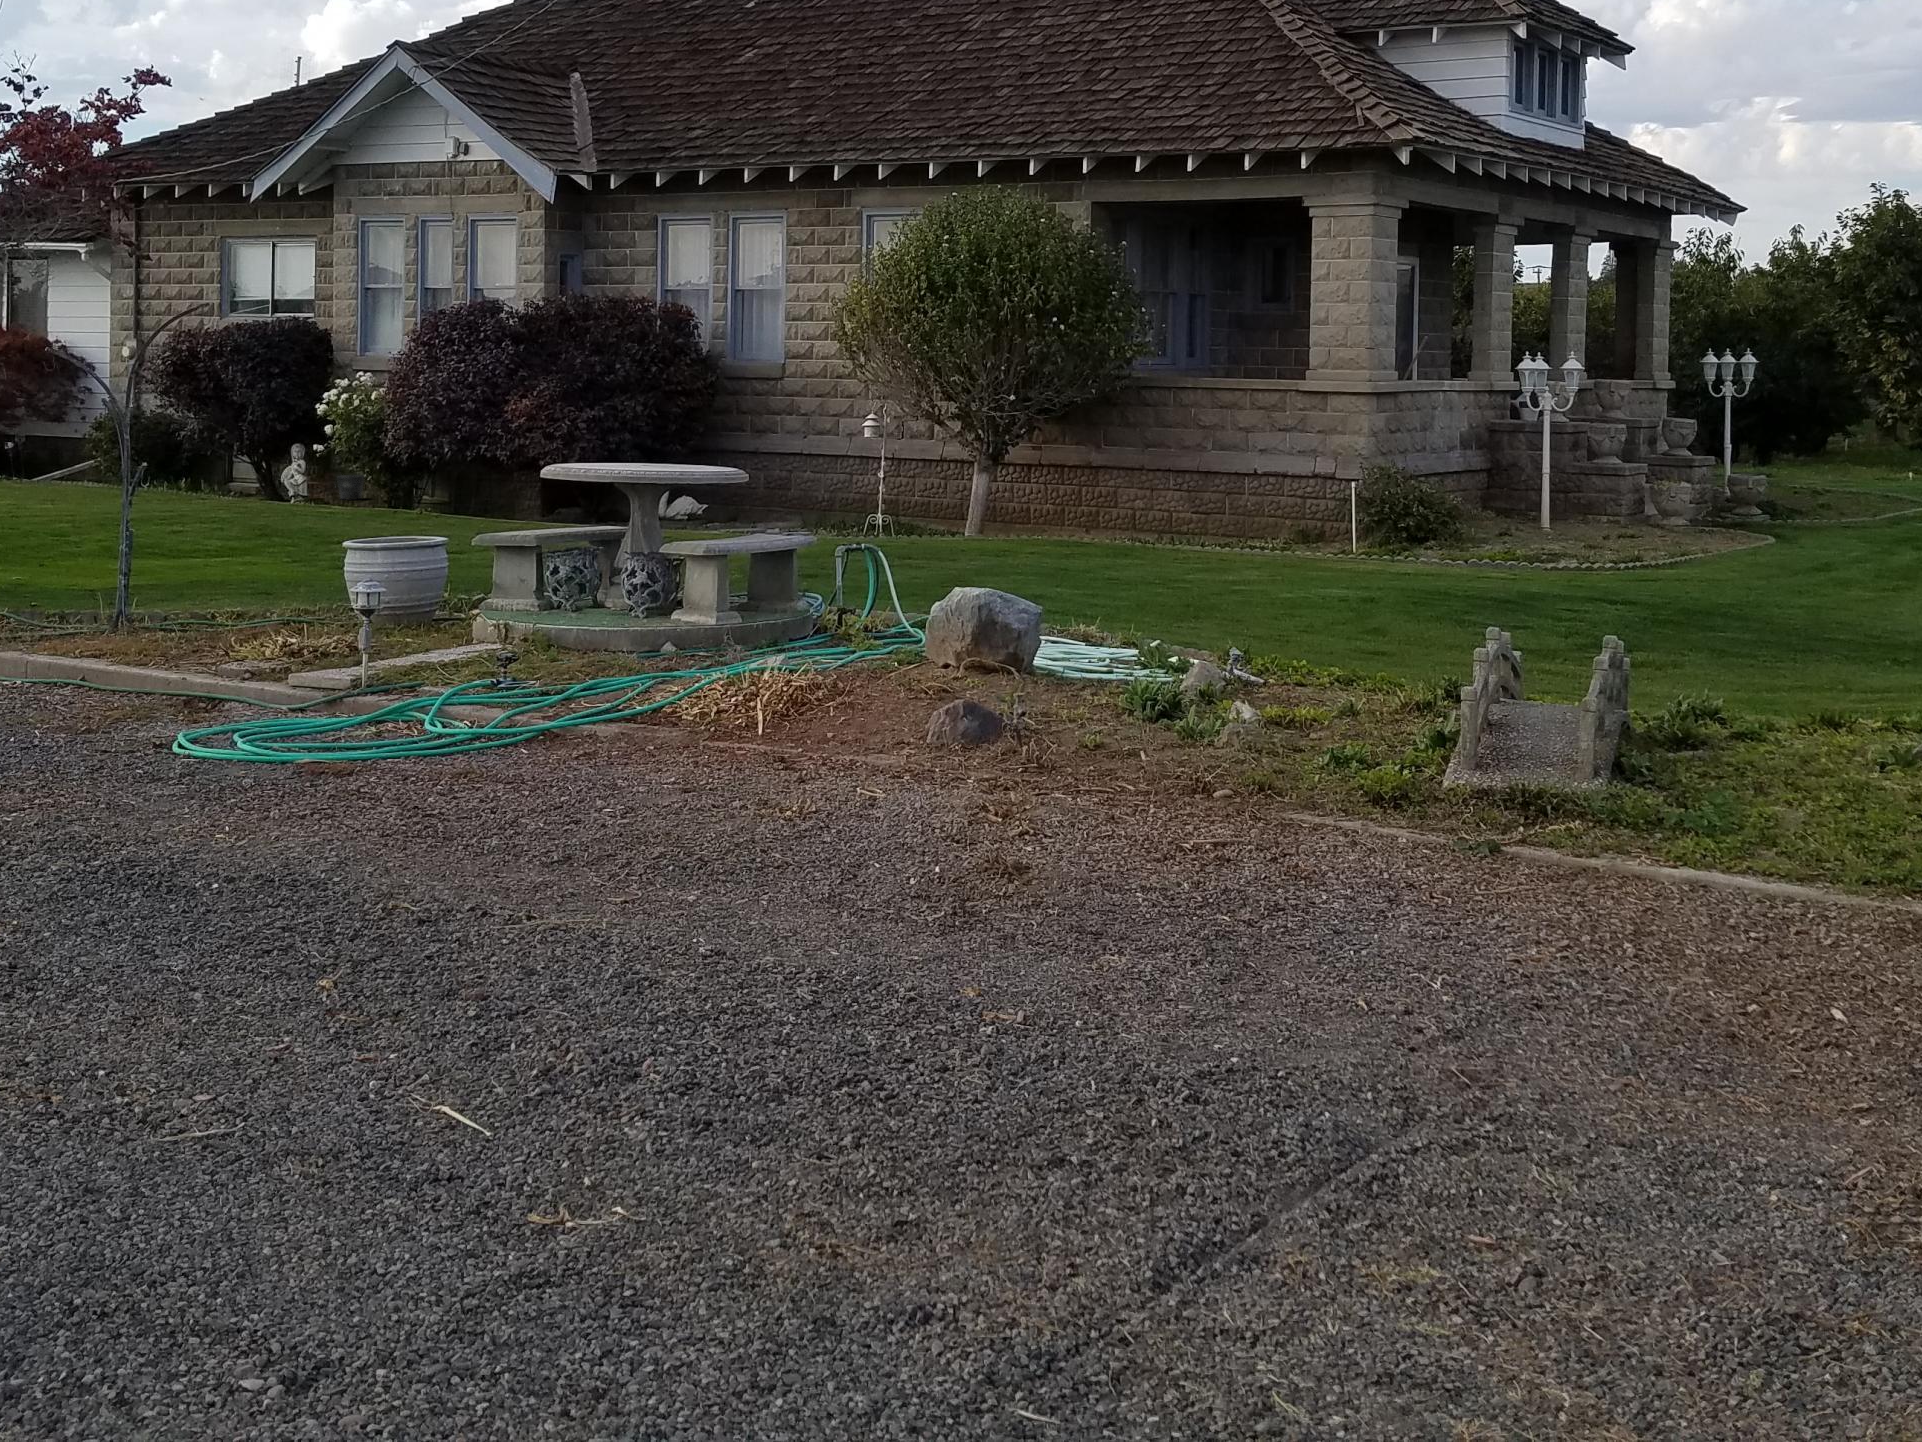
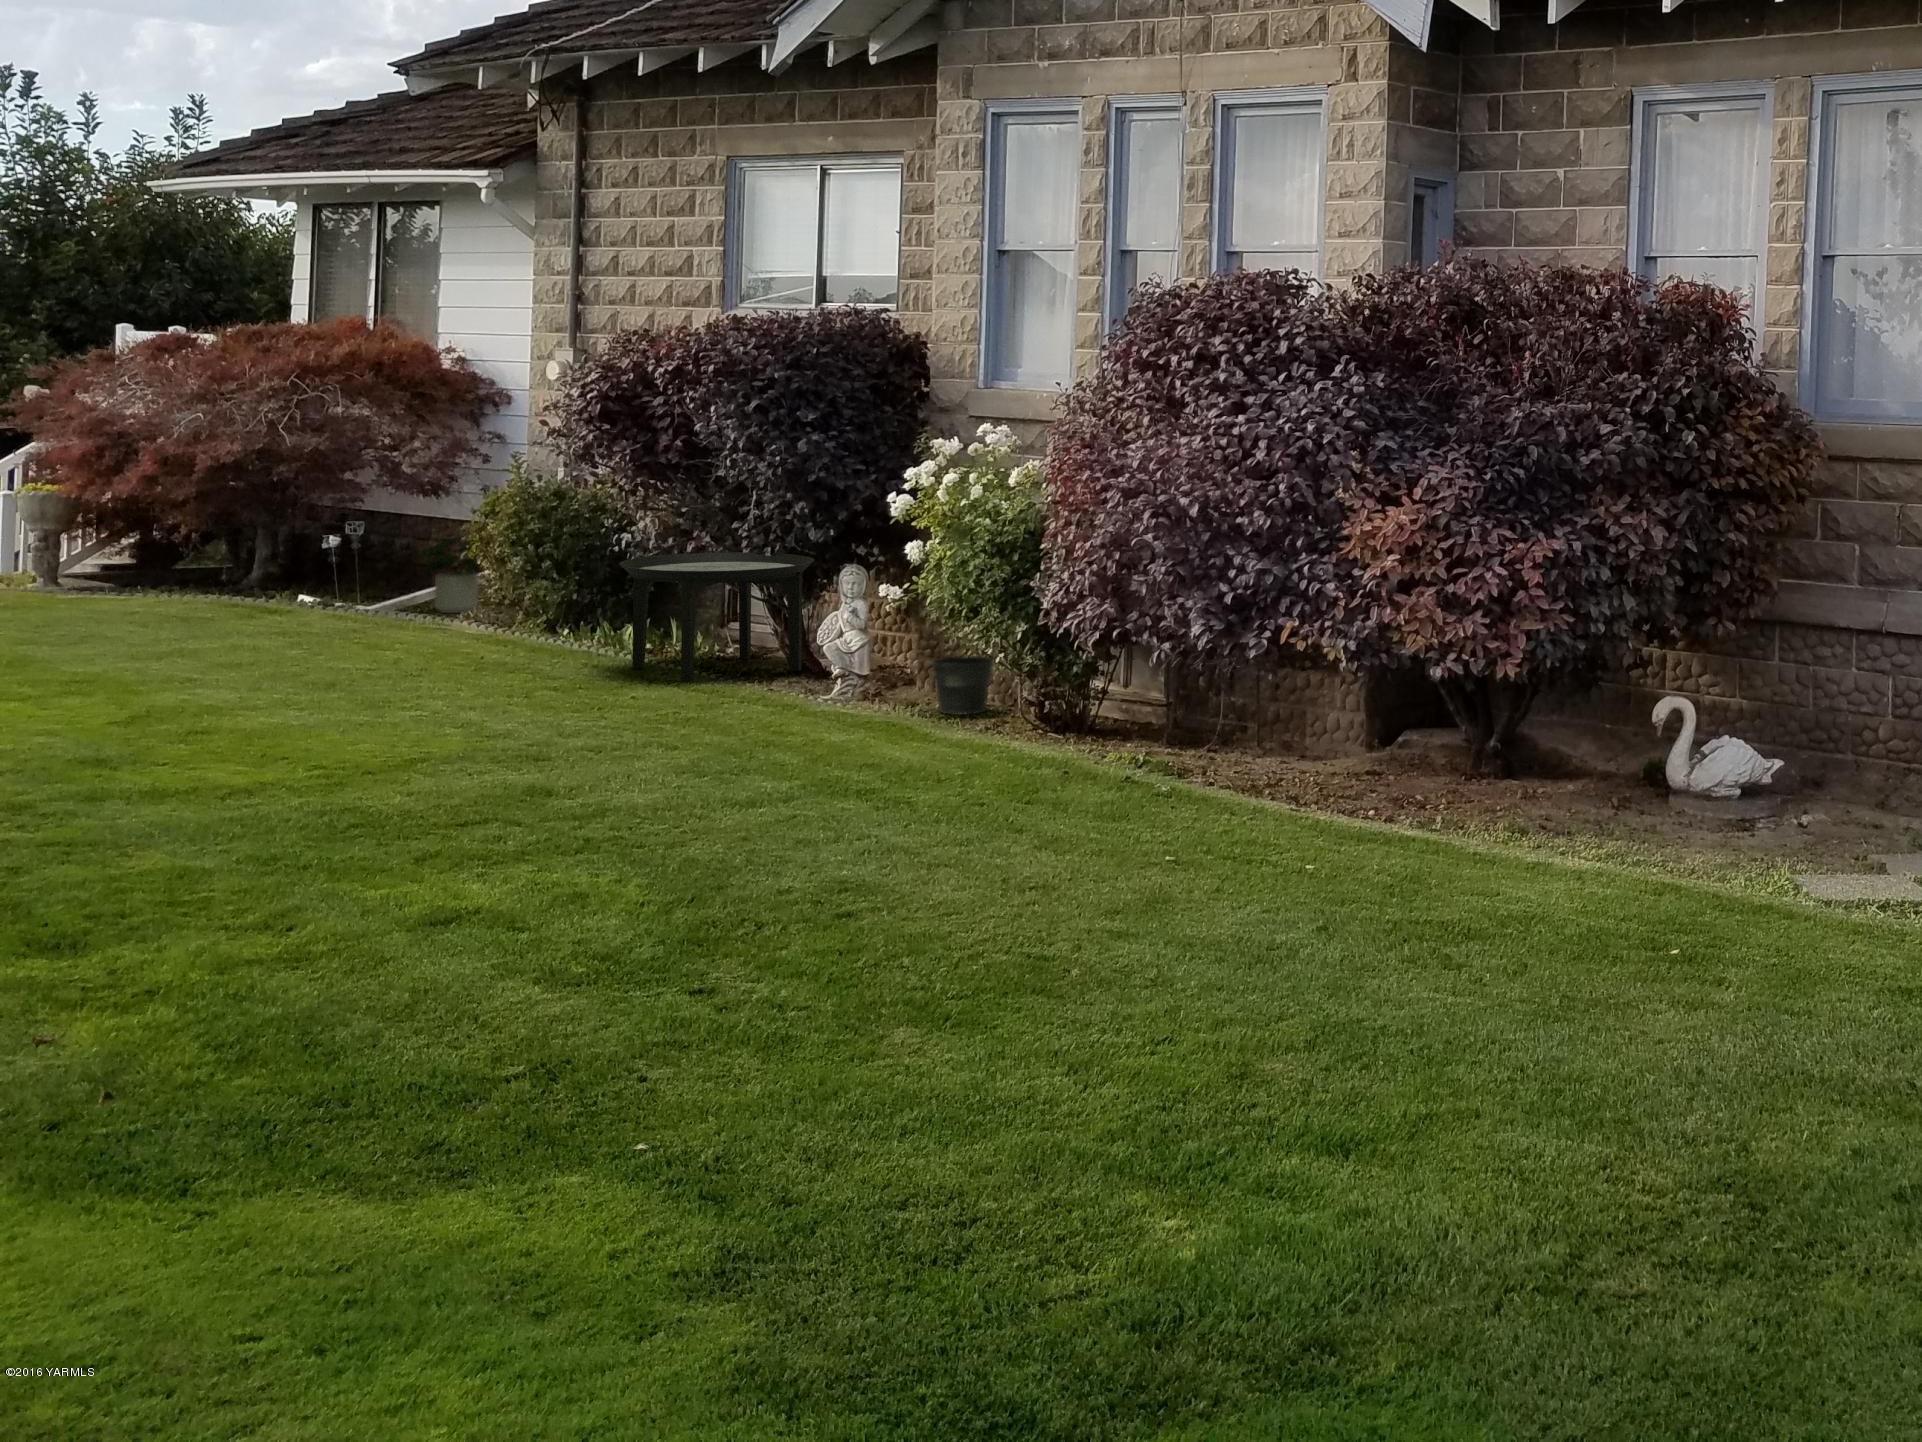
potted plant: none [59,436,103,478] -> present [416,534,481,613]
round table: none [186,437,278,493] -> present [619,552,814,682]

